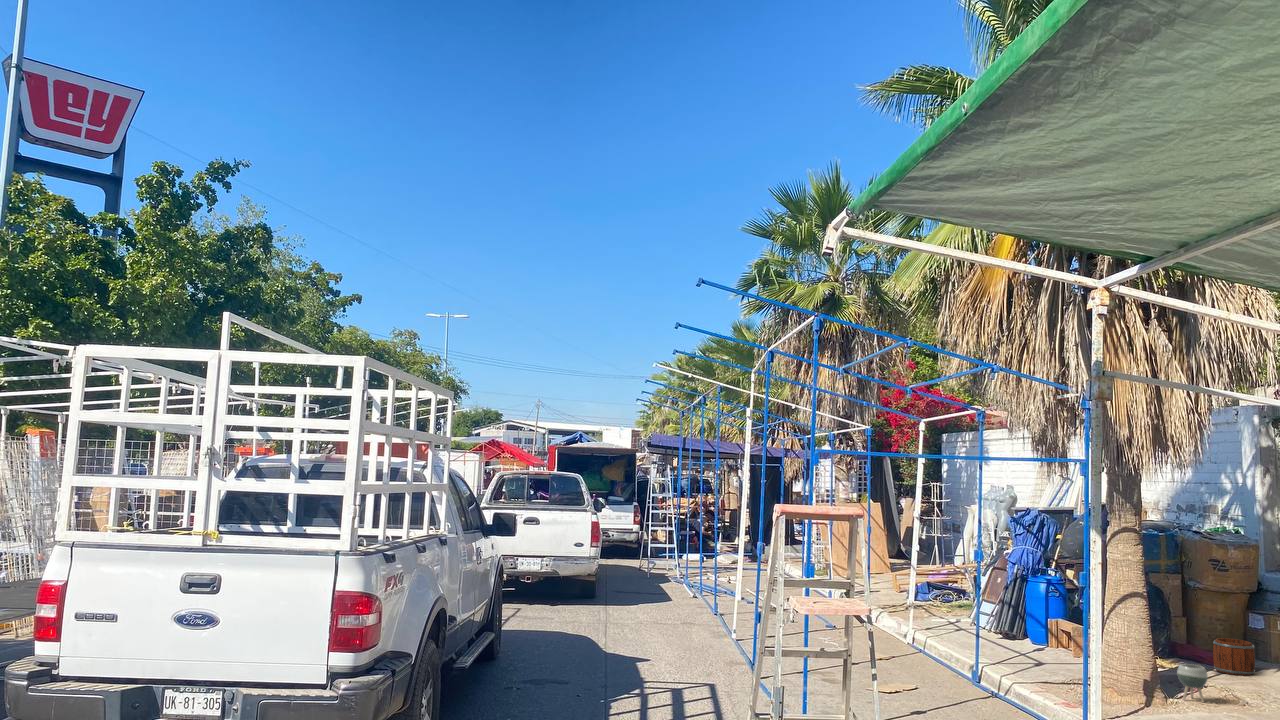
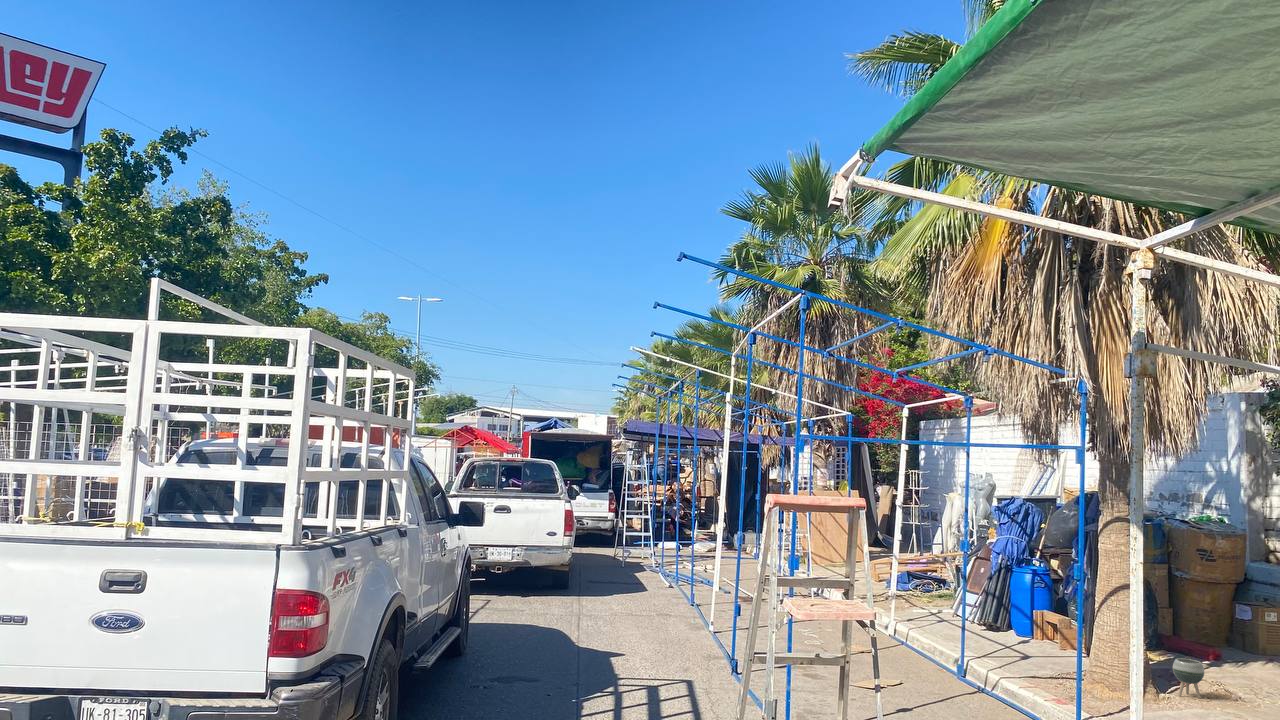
bucket: present [1213,638,1255,676] -> none [1203,630,1246,669]

